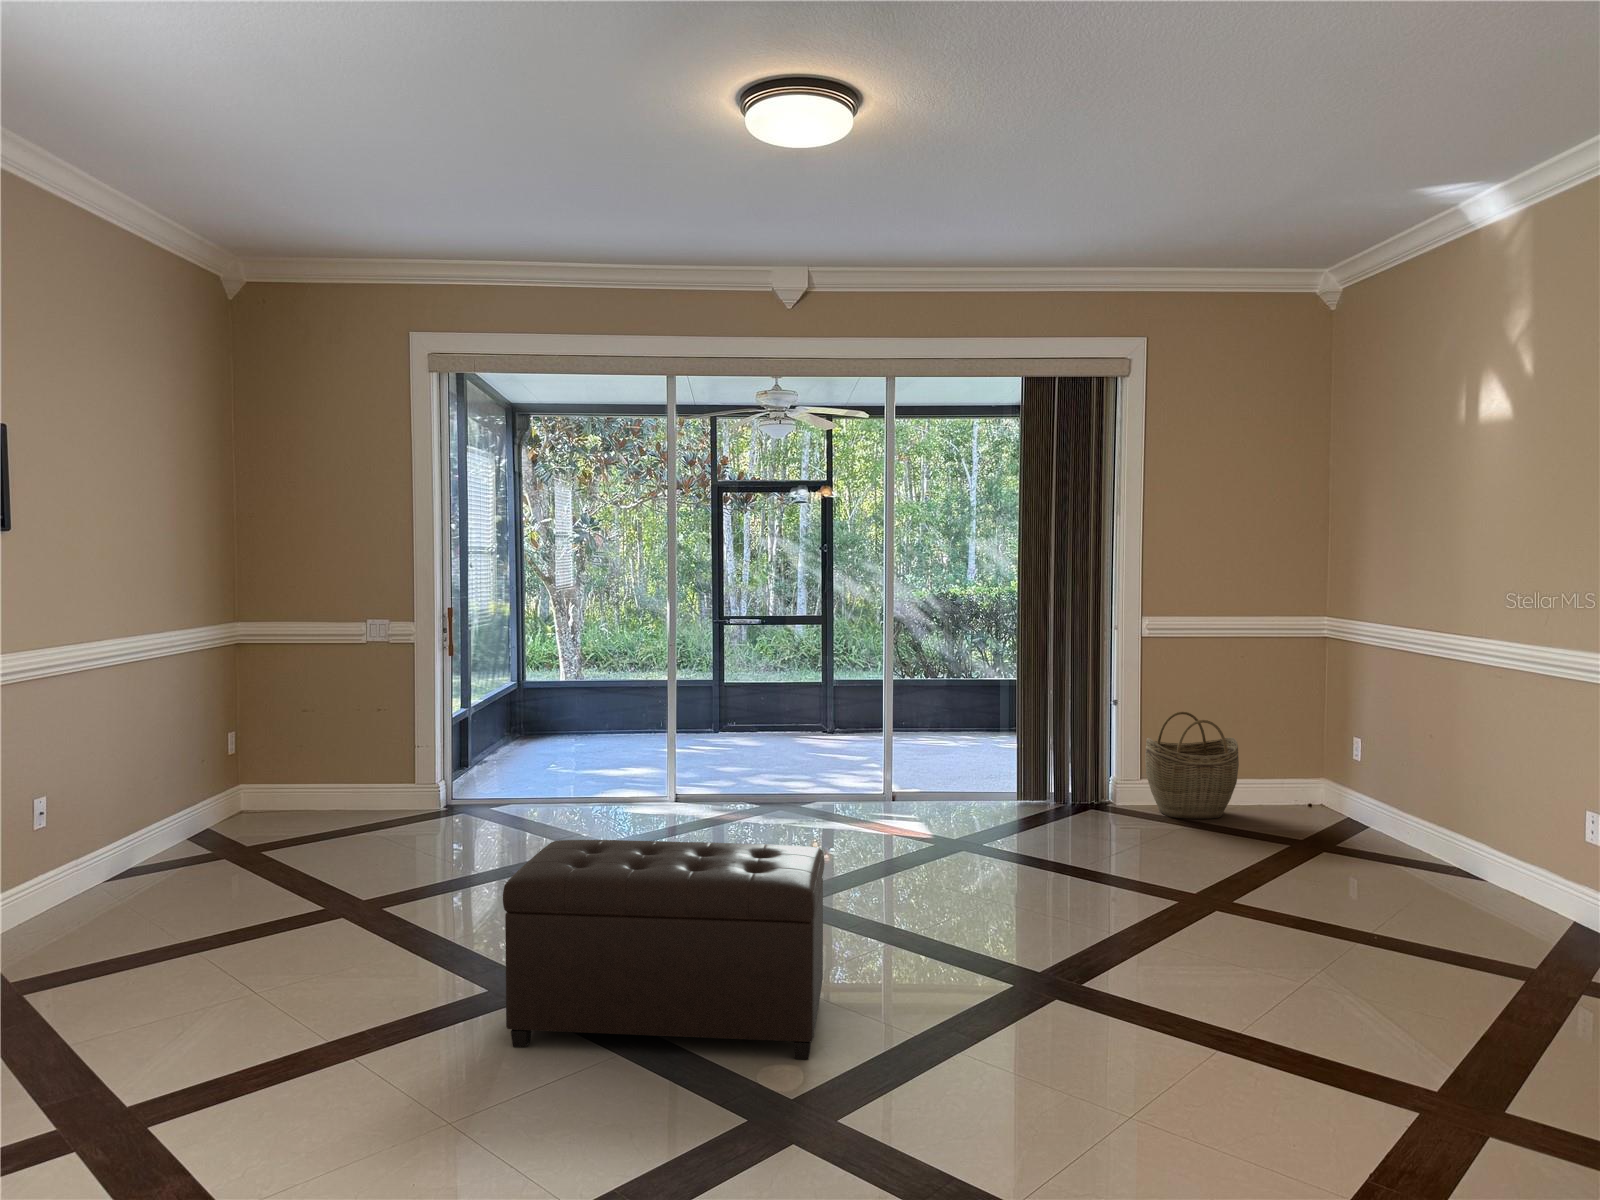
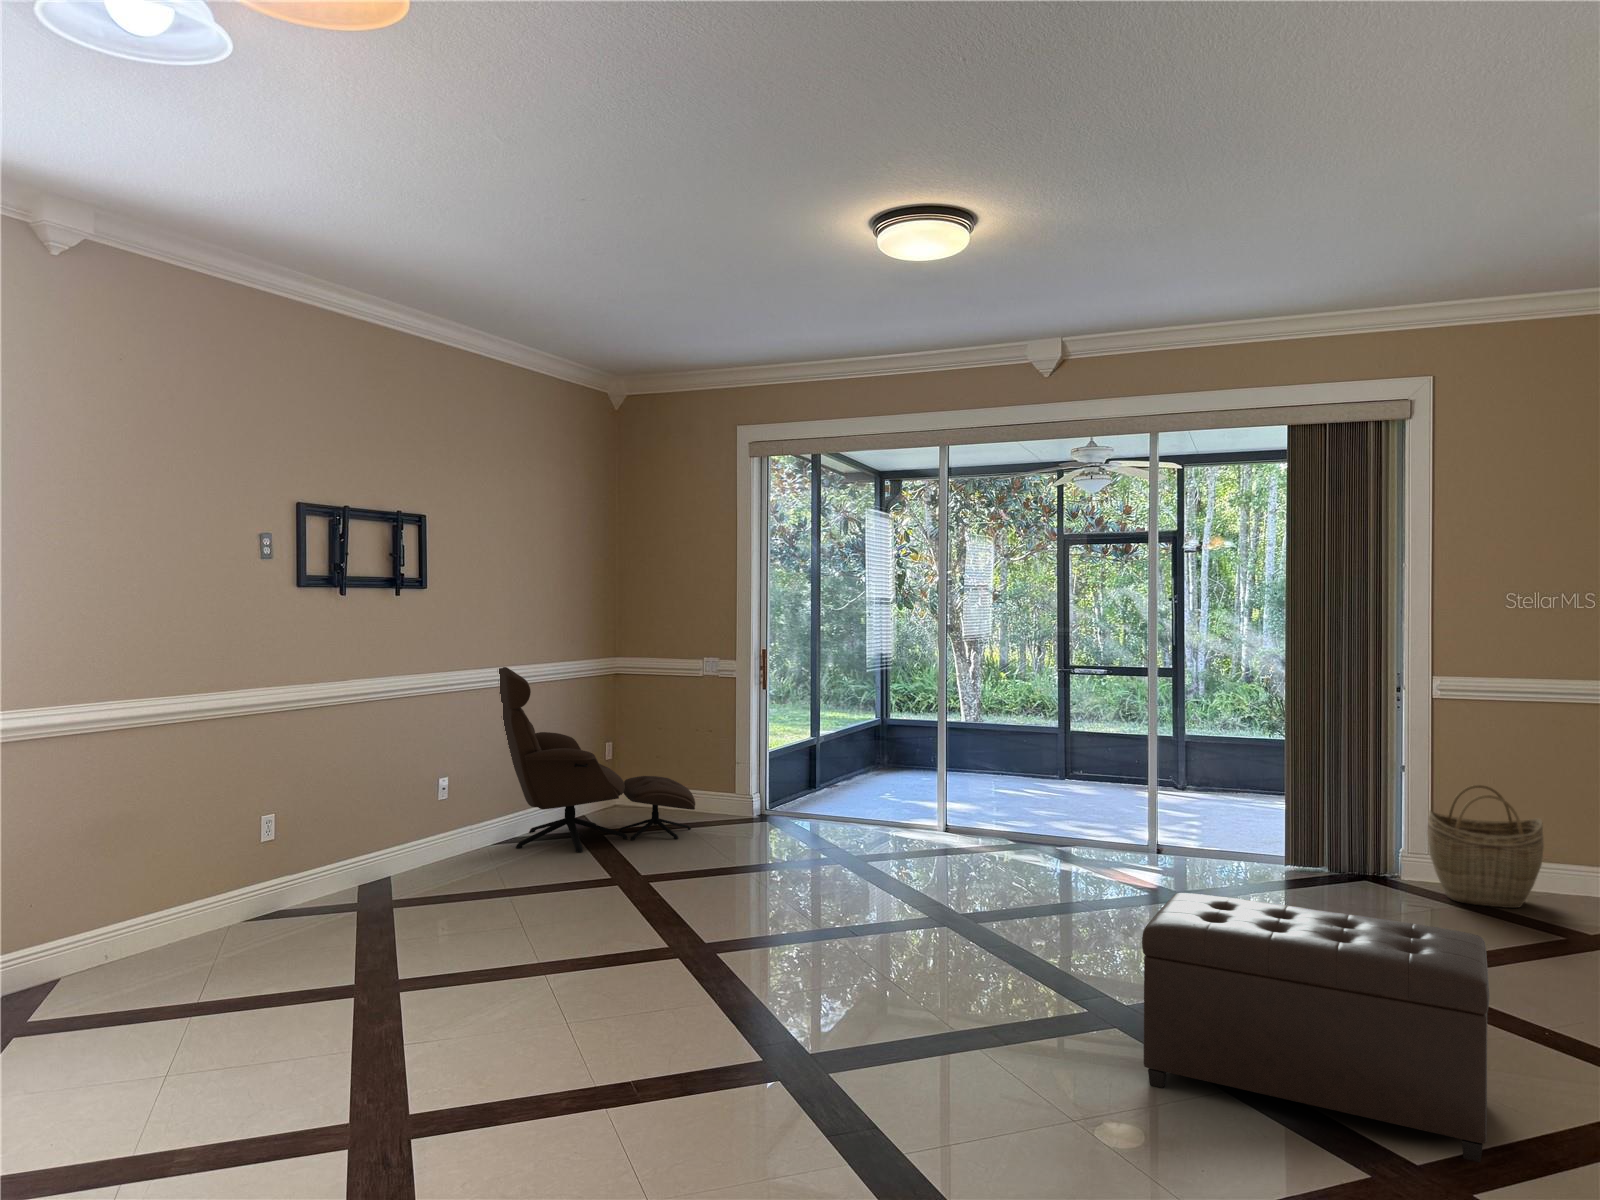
lounge chair: none [95,638,391,884] -> present [499,667,695,852]
ottoman: present [503,840,825,1059] -> present [1142,893,1489,1162]

